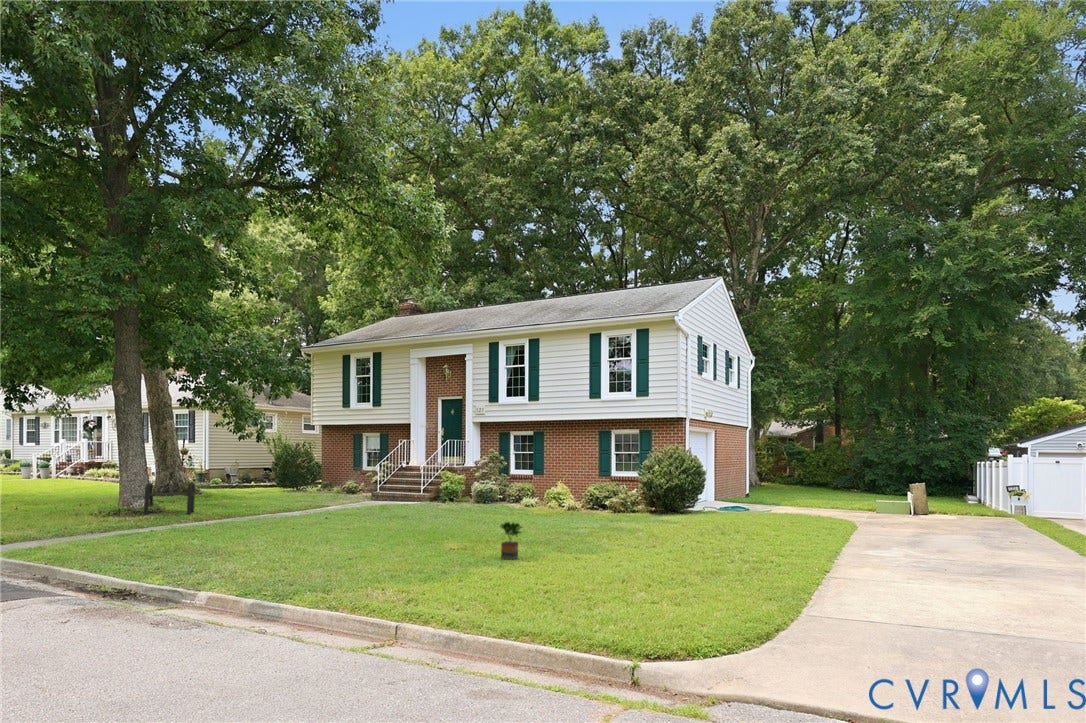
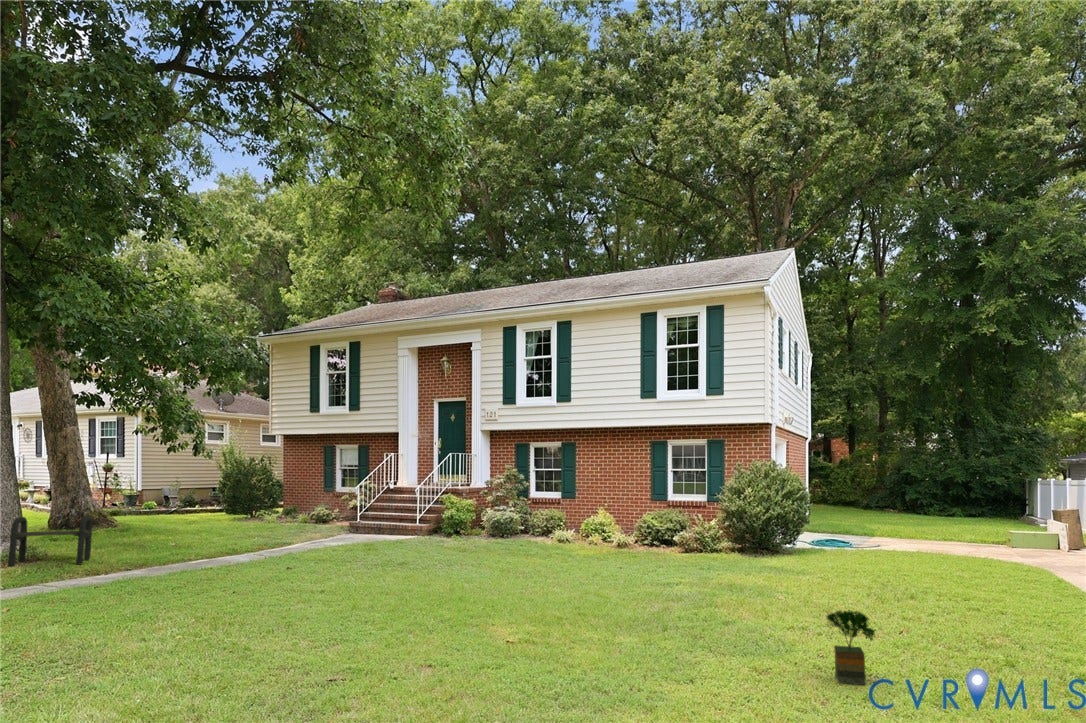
potted tree: present [500,522,522,560] -> present [826,610,875,685]

